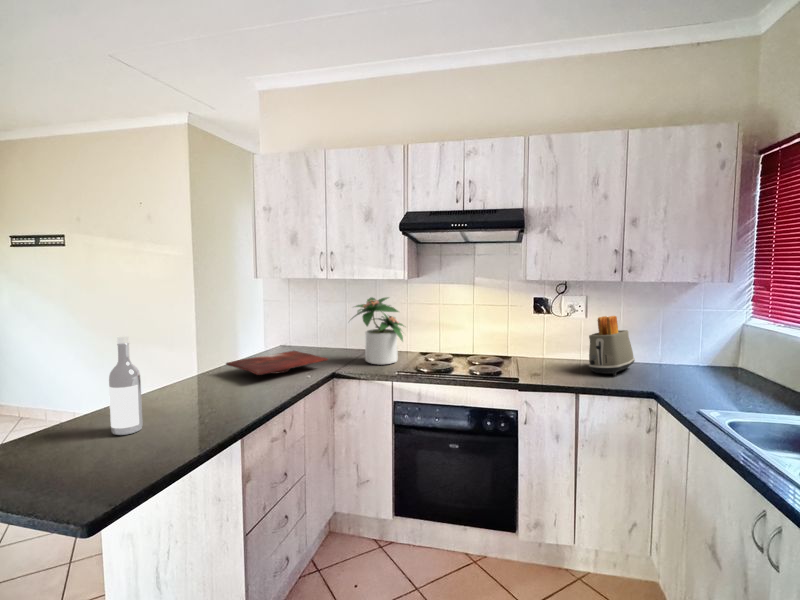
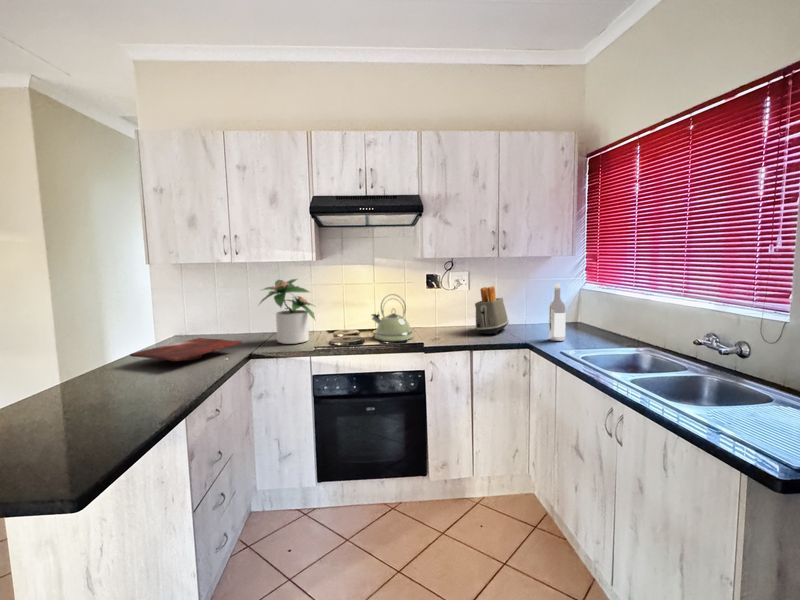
kettle: none [464,319,510,372] -> present [372,294,413,341]
wine bottle: present [109,336,143,435] -> present [549,284,565,341]

